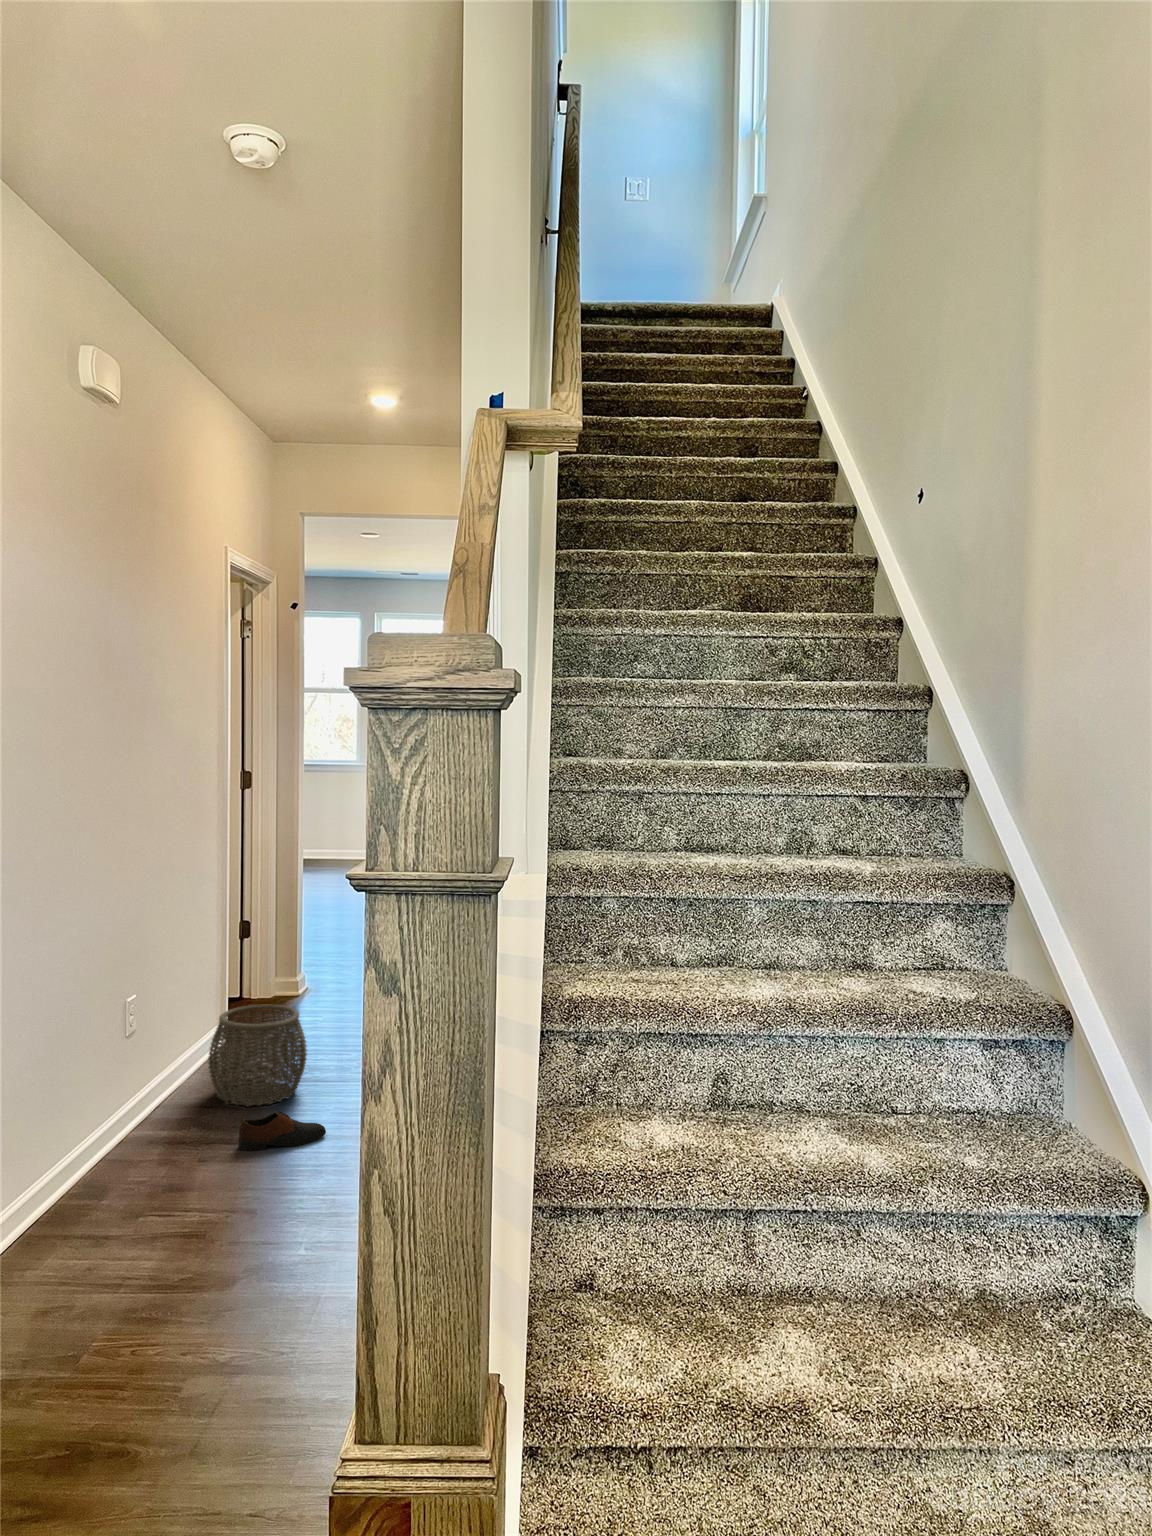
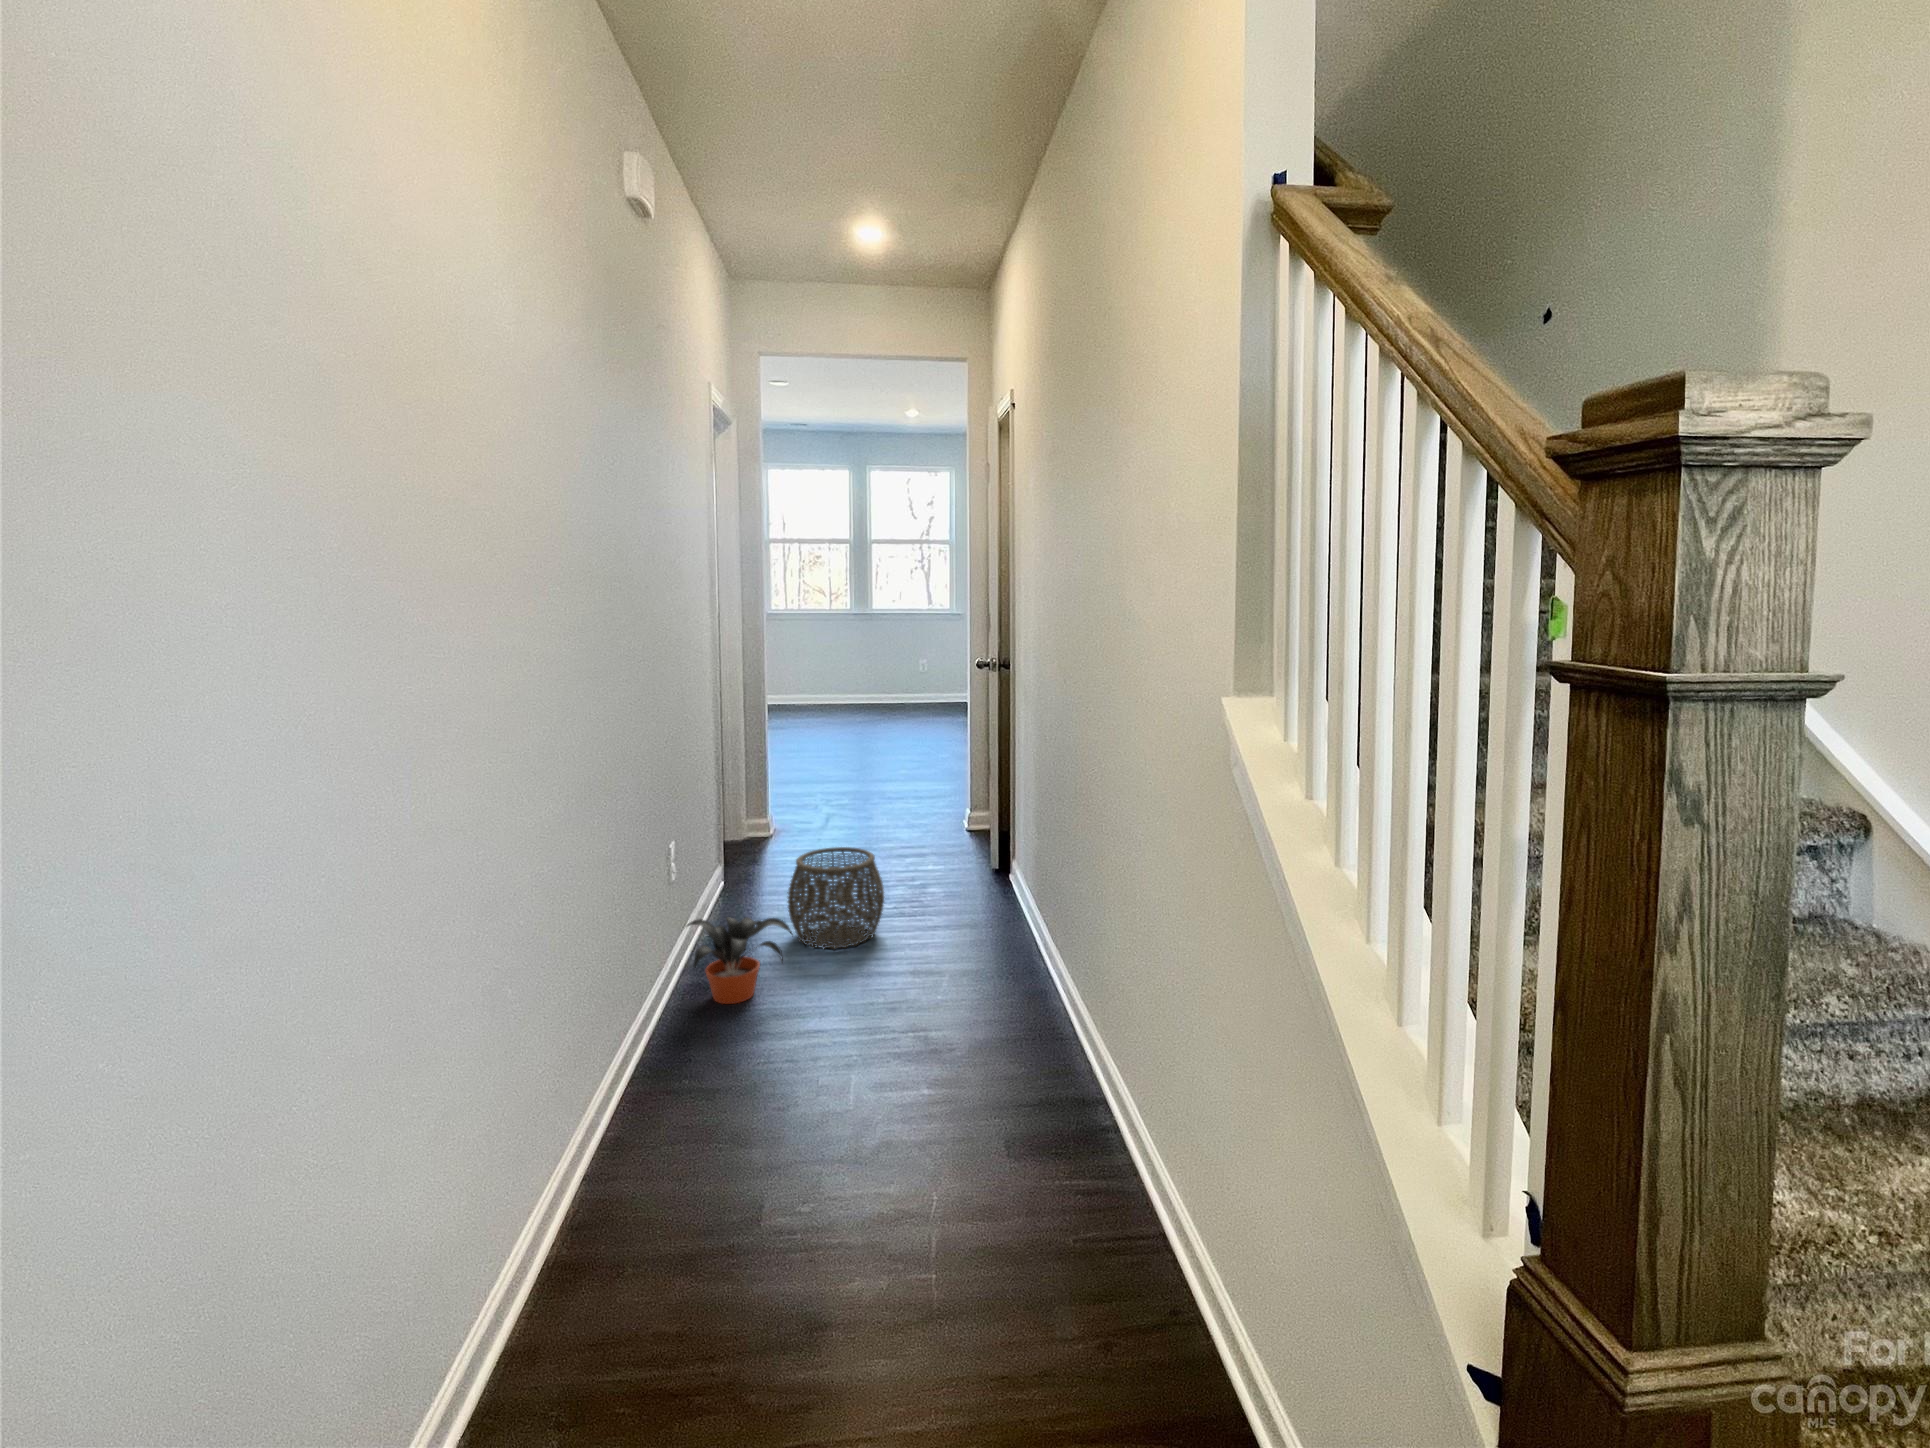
potted plant: none [80,1068,192,1154] -> present [687,917,791,1004]
shoe: present [239,1111,326,1151] -> none [845,953,926,993]

